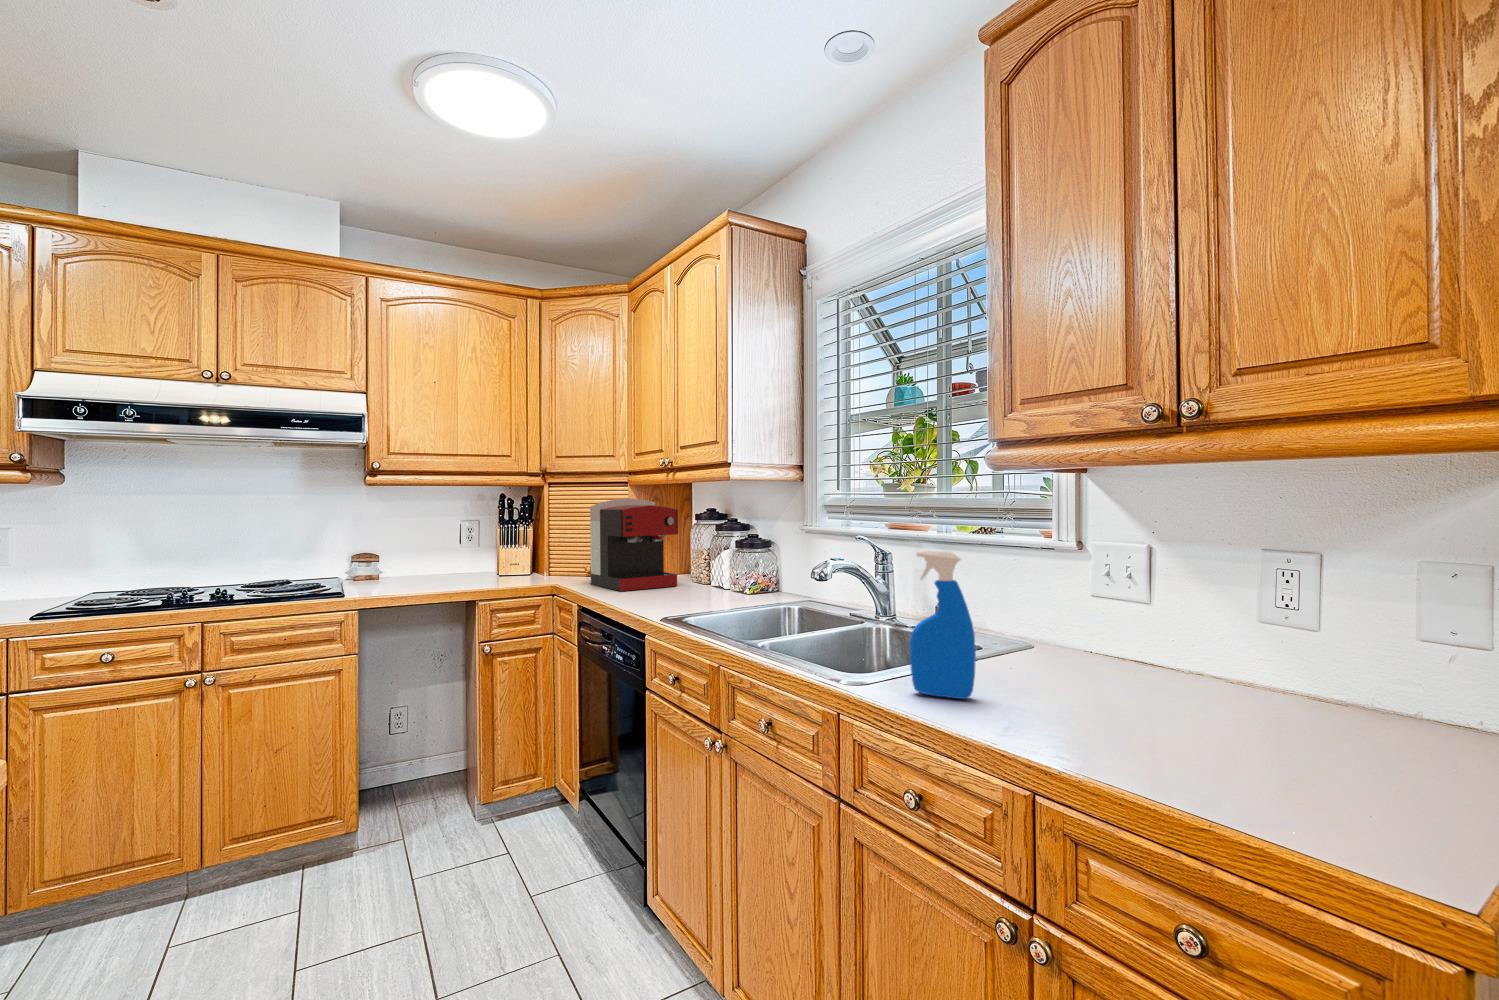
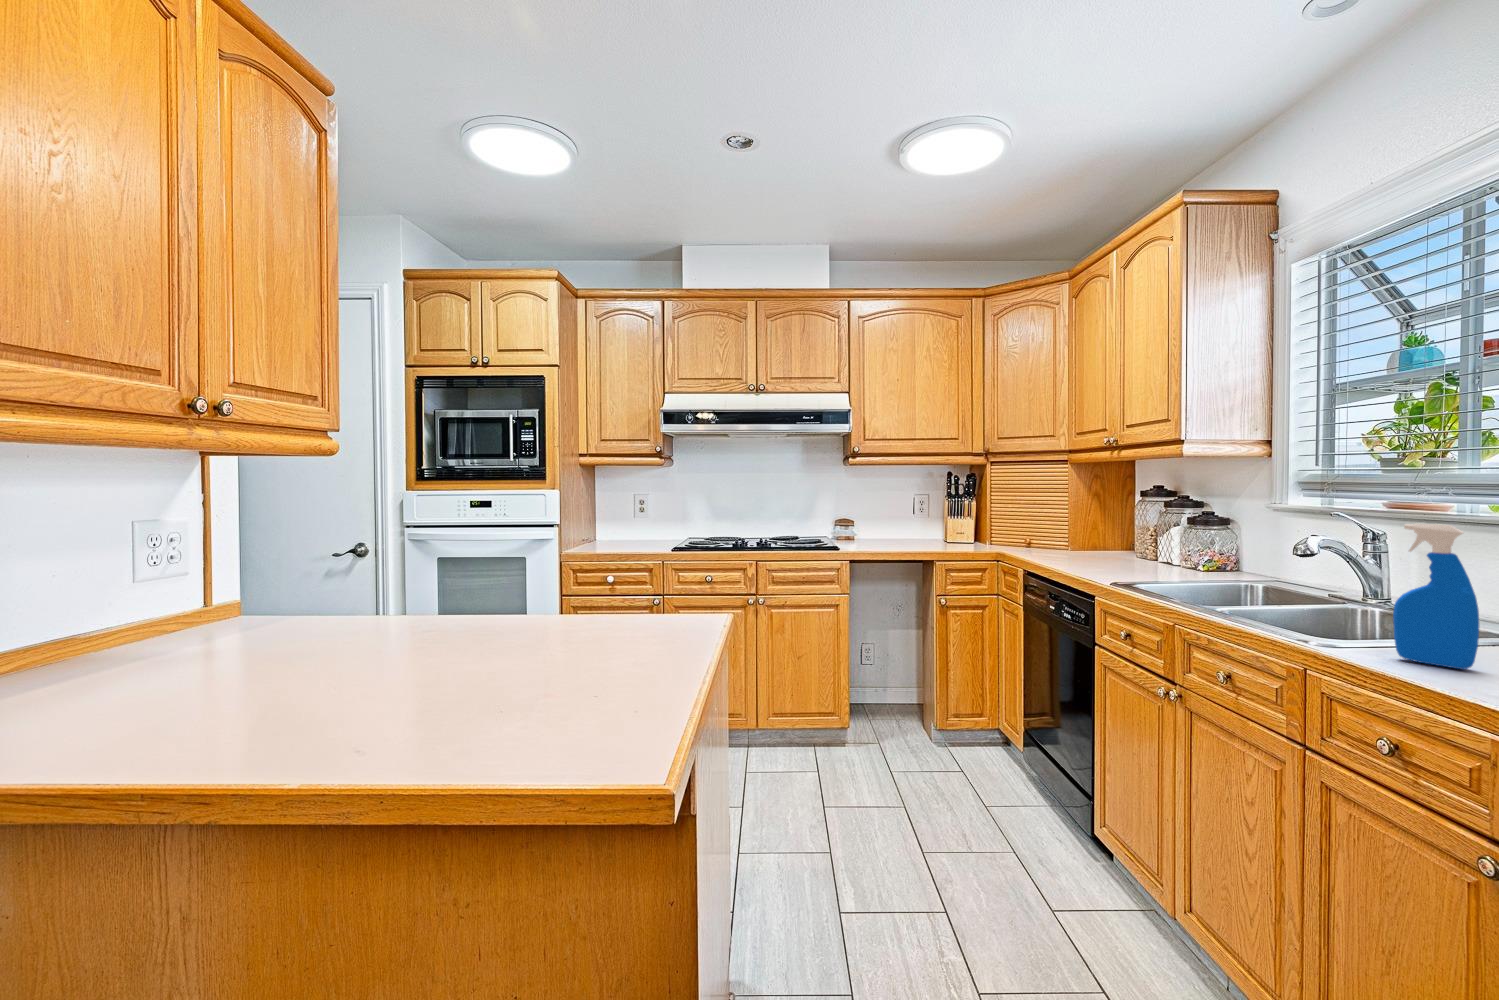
coffee maker: present [590,498,678,591] -> none [1032,475,1122,559]

